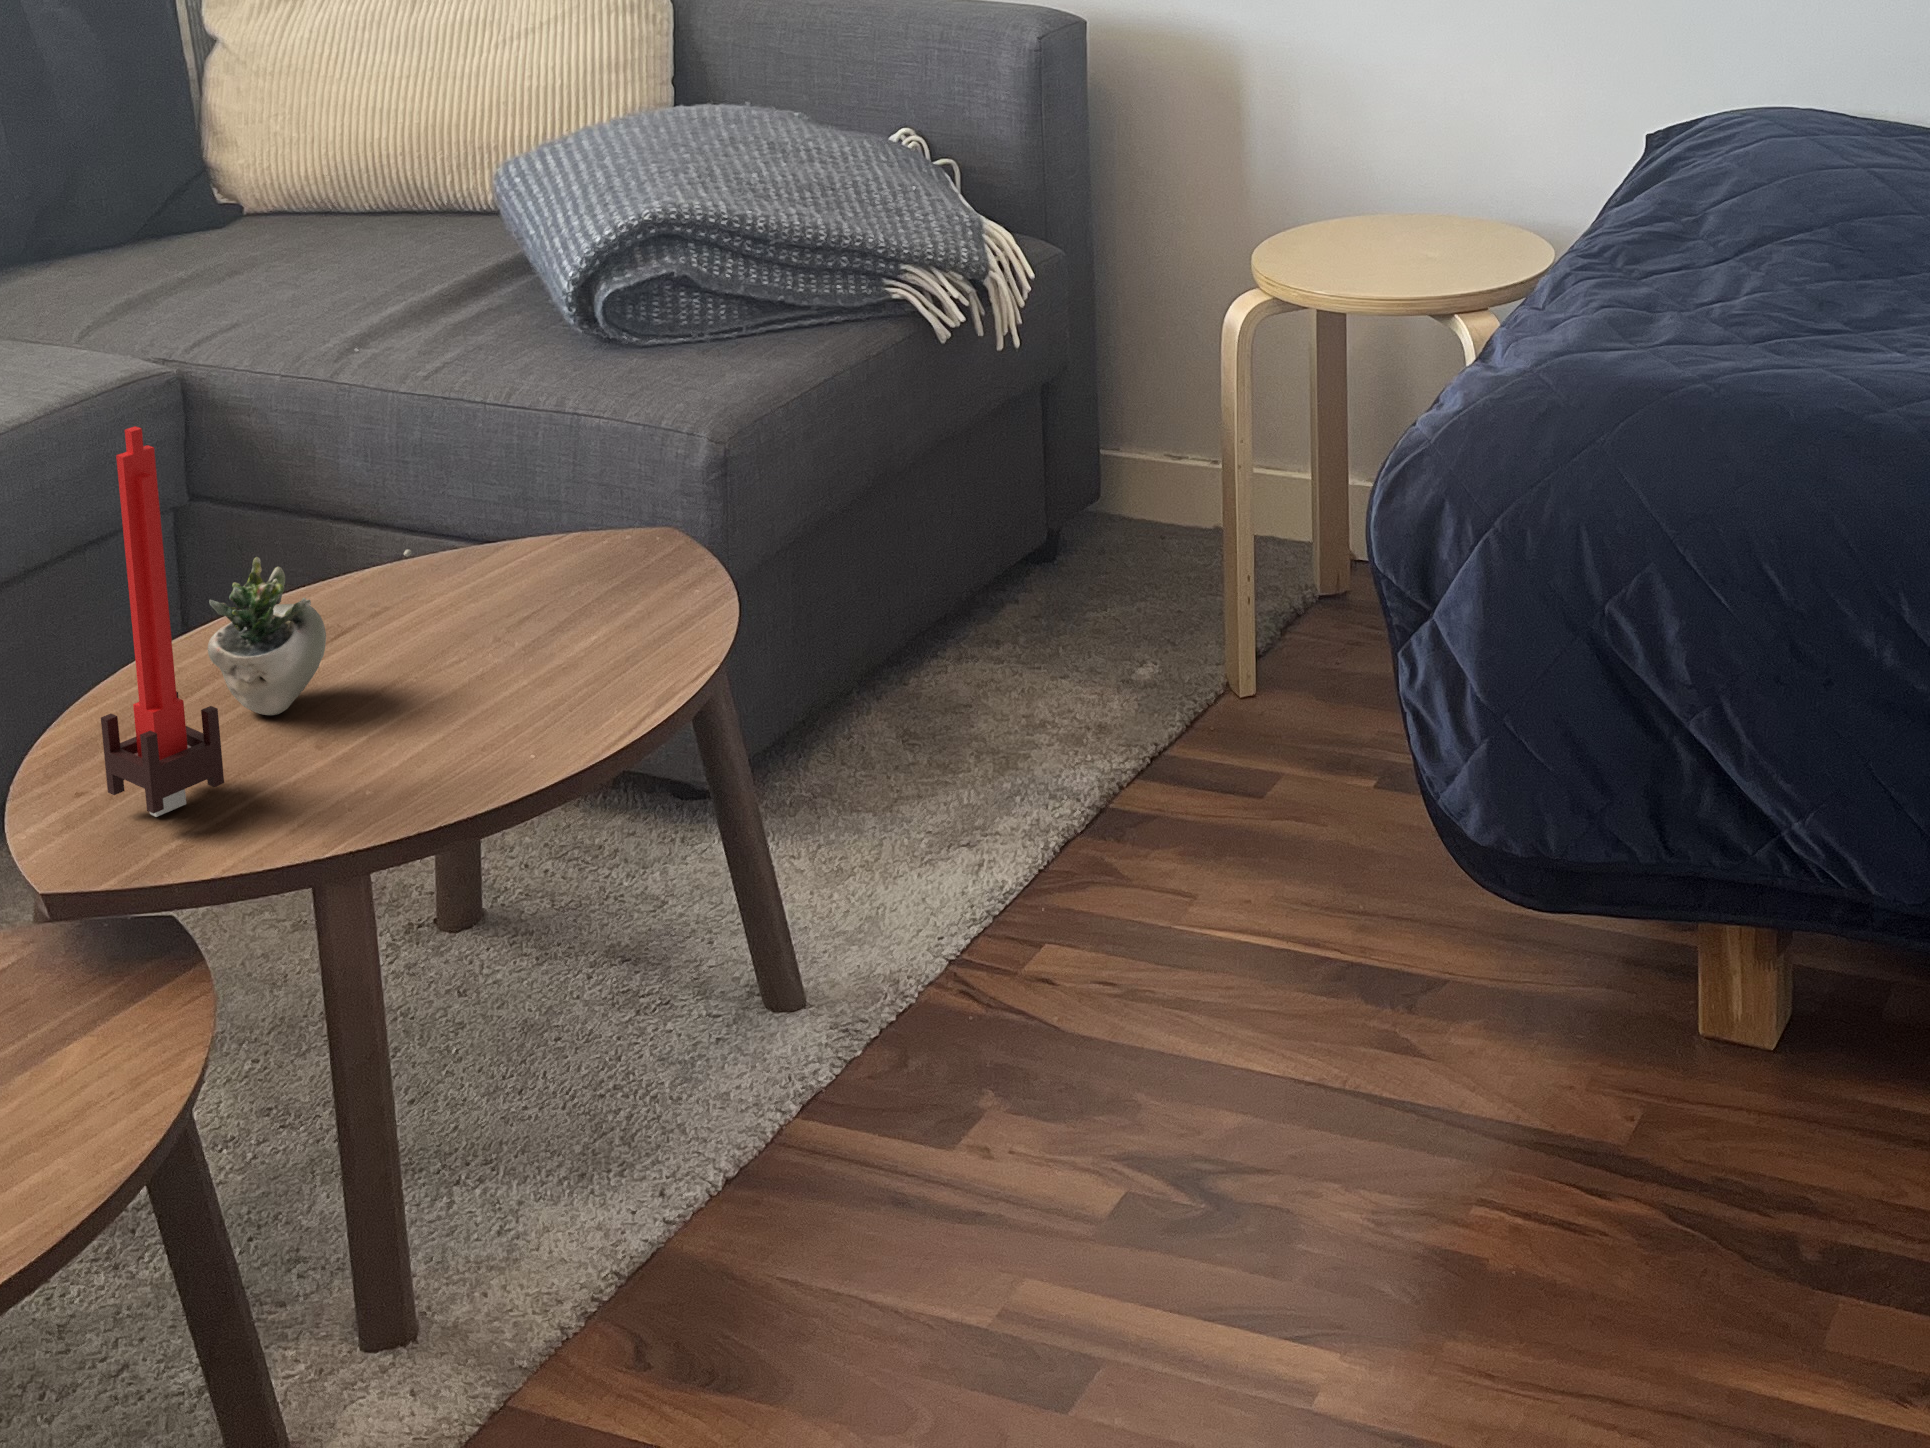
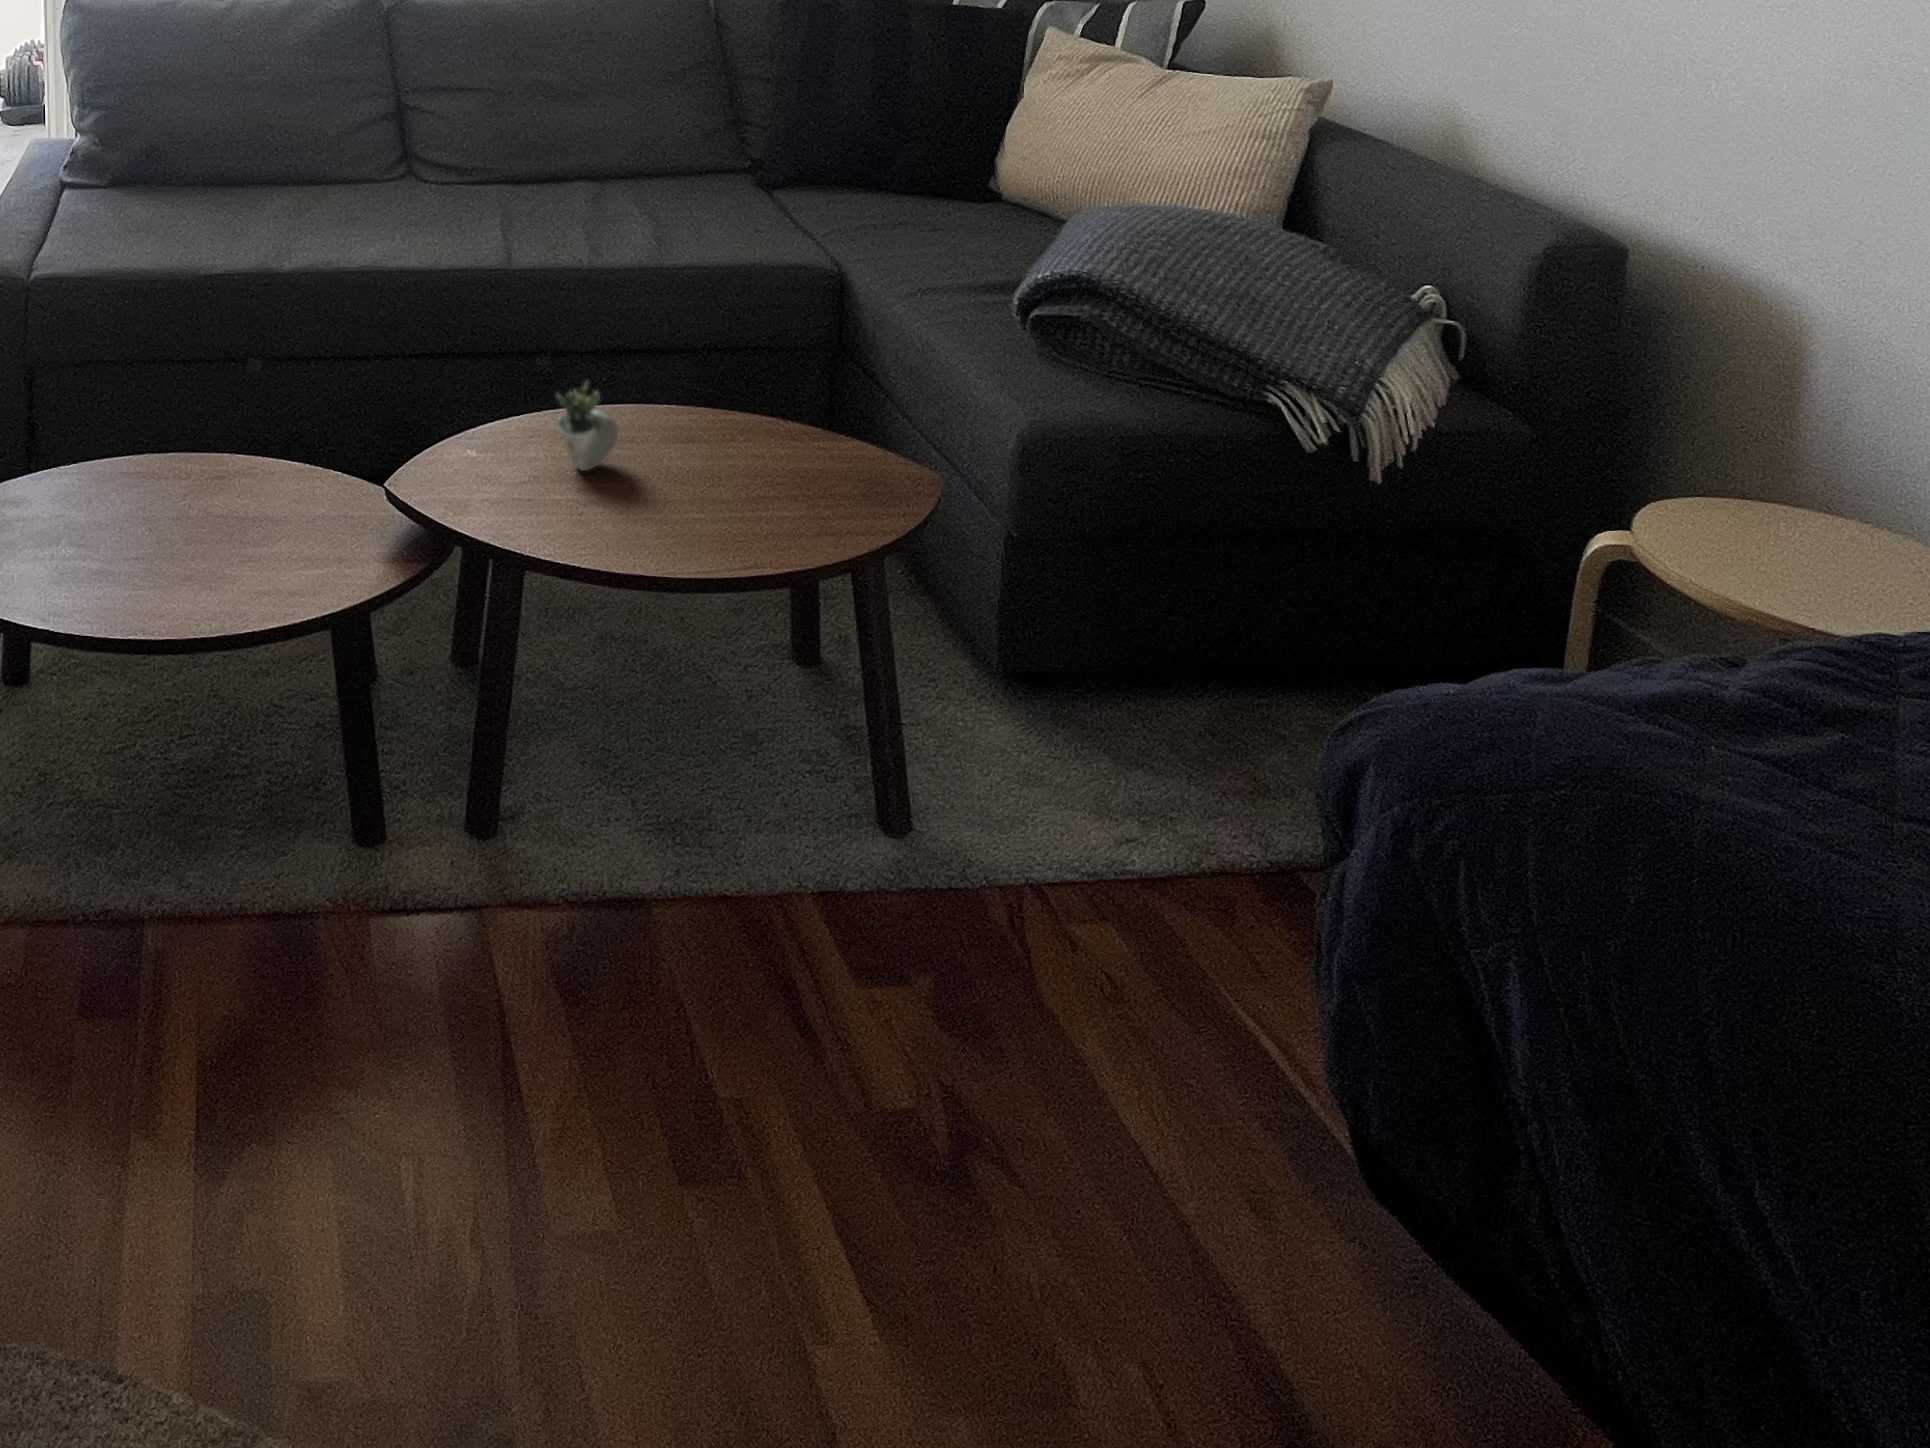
candle: present [101,427,224,817] -> none [453,283,500,490]

